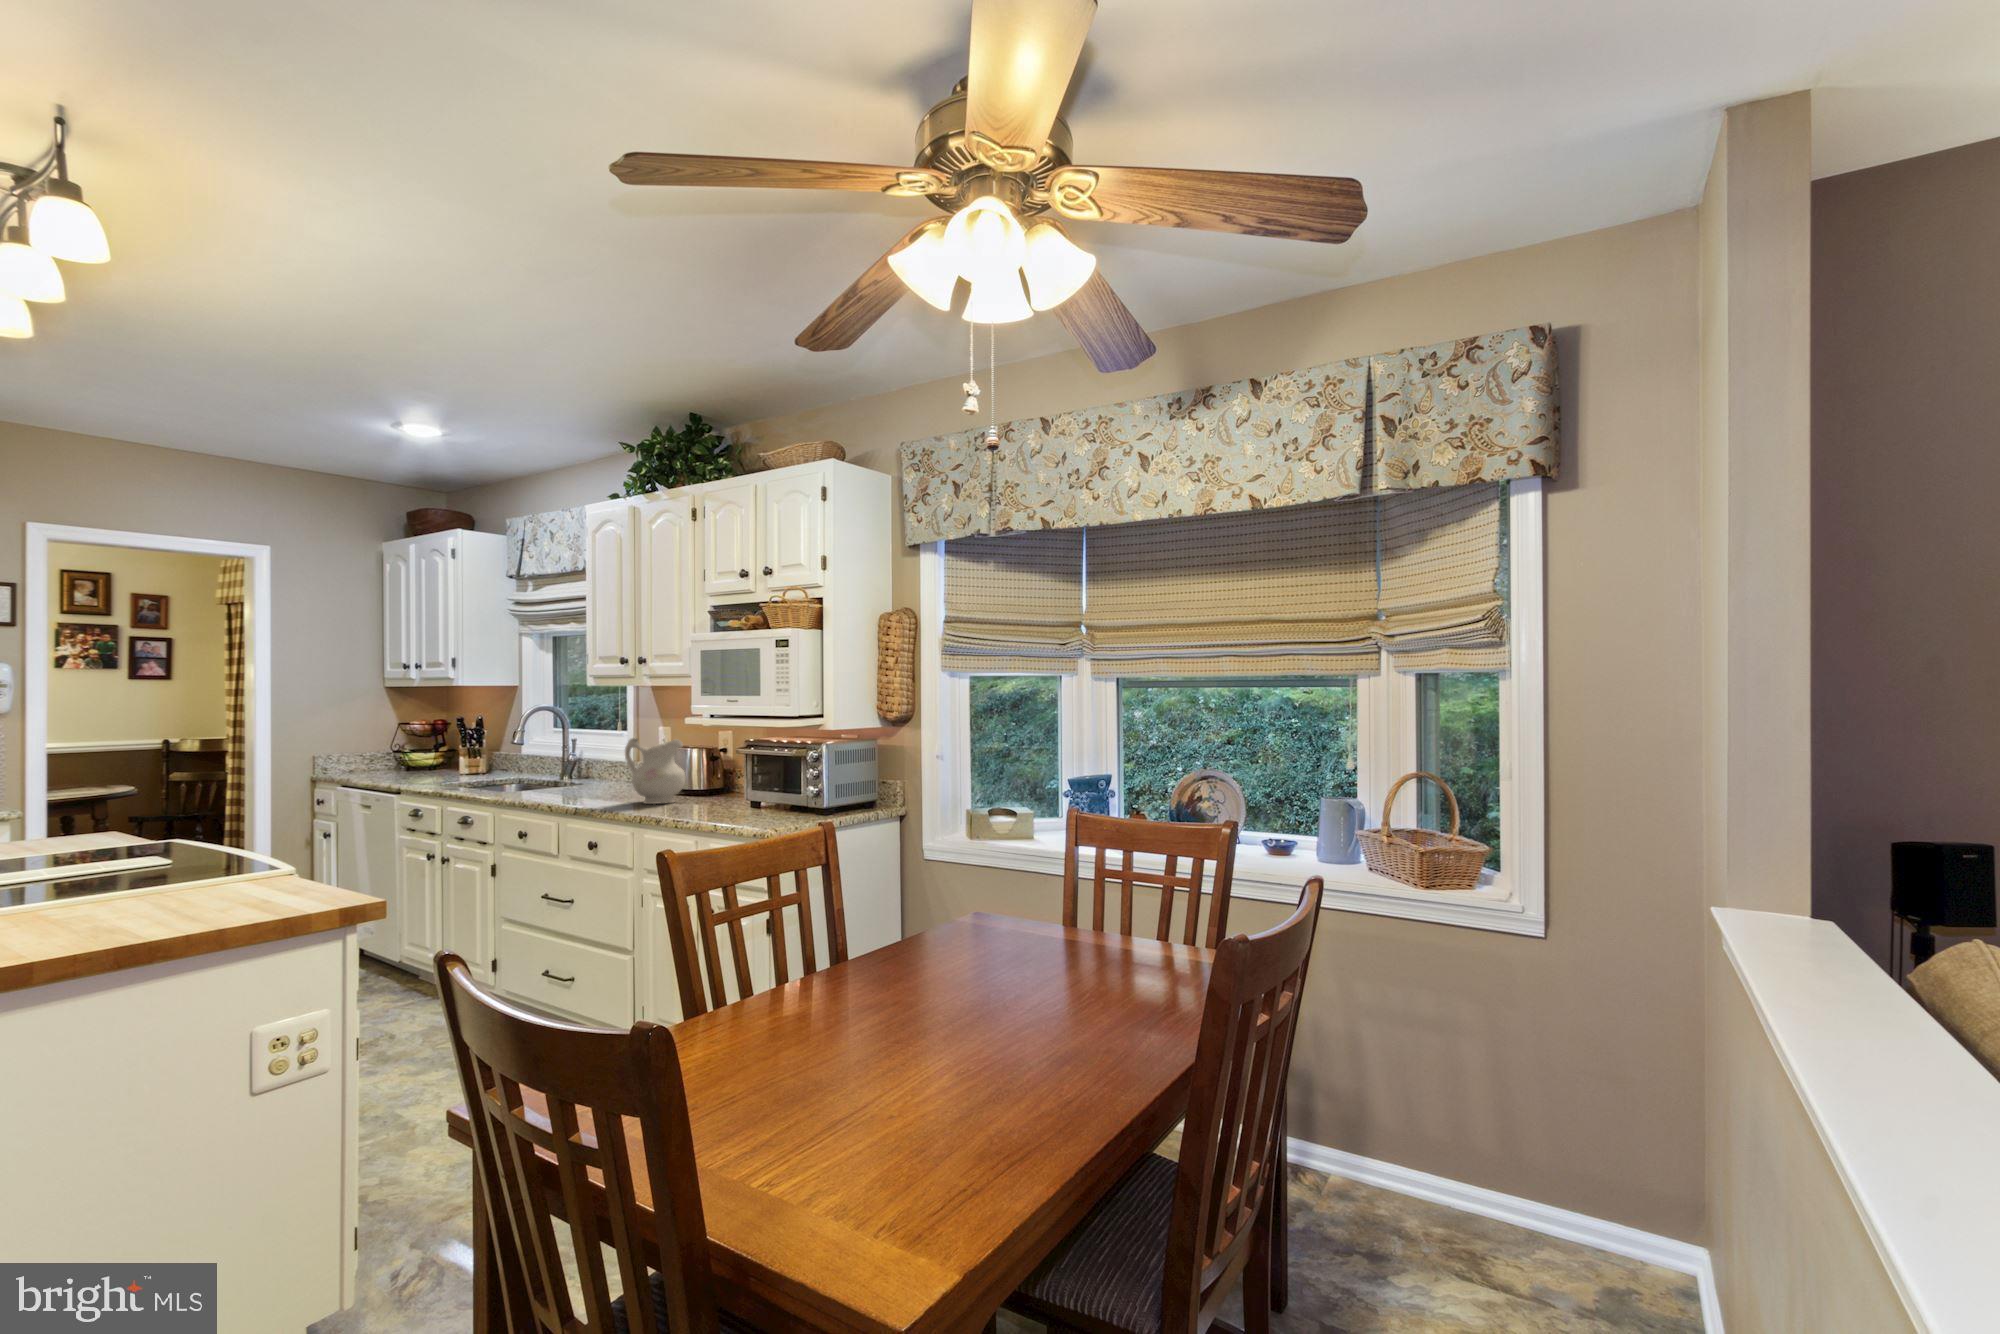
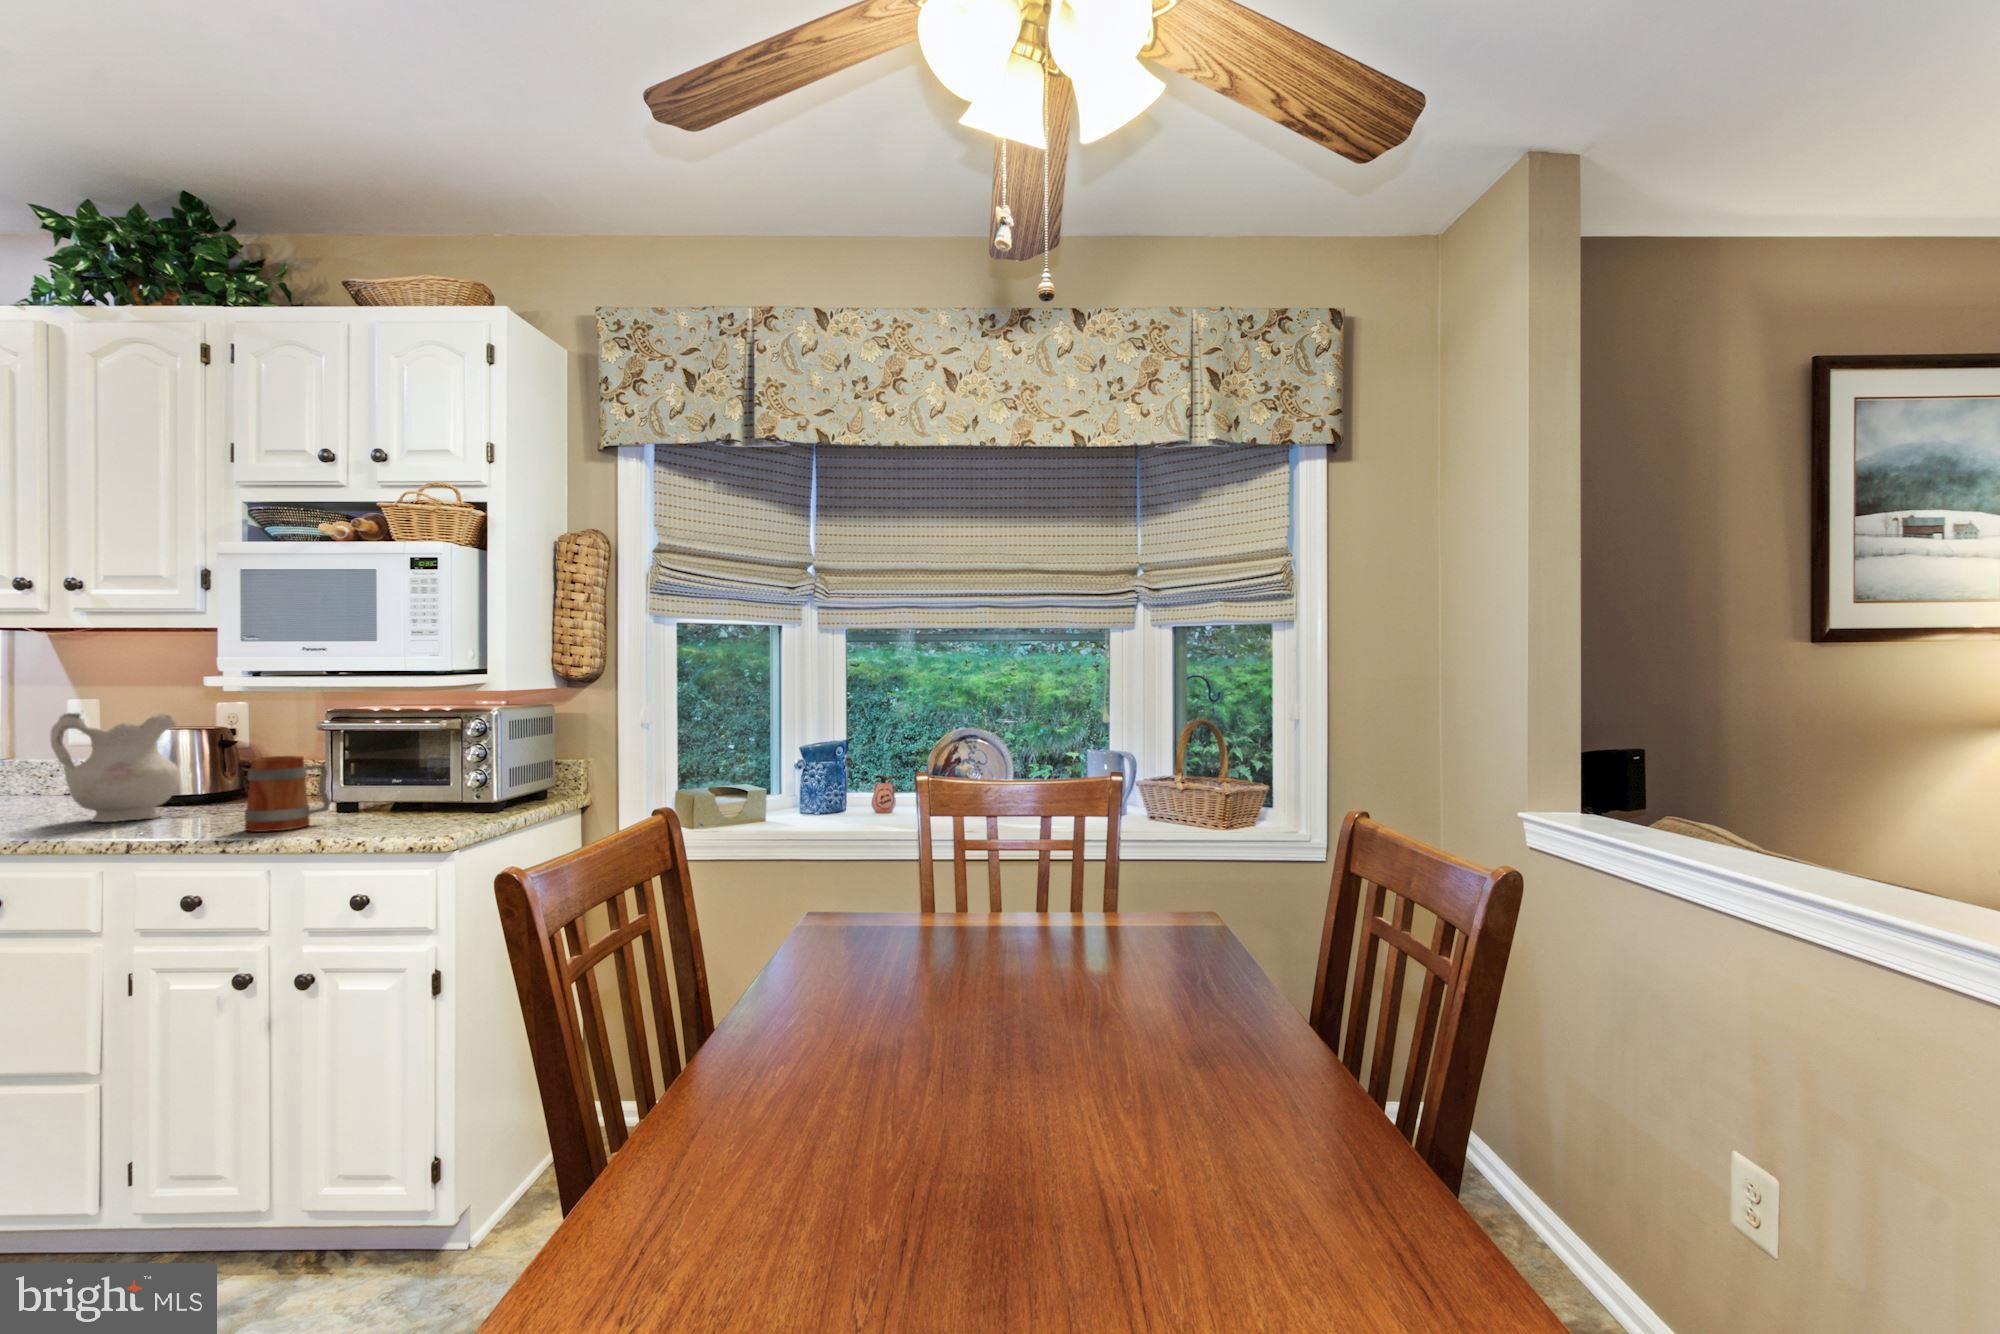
mug: none [689,771,736,819] -> present [244,756,330,832]

